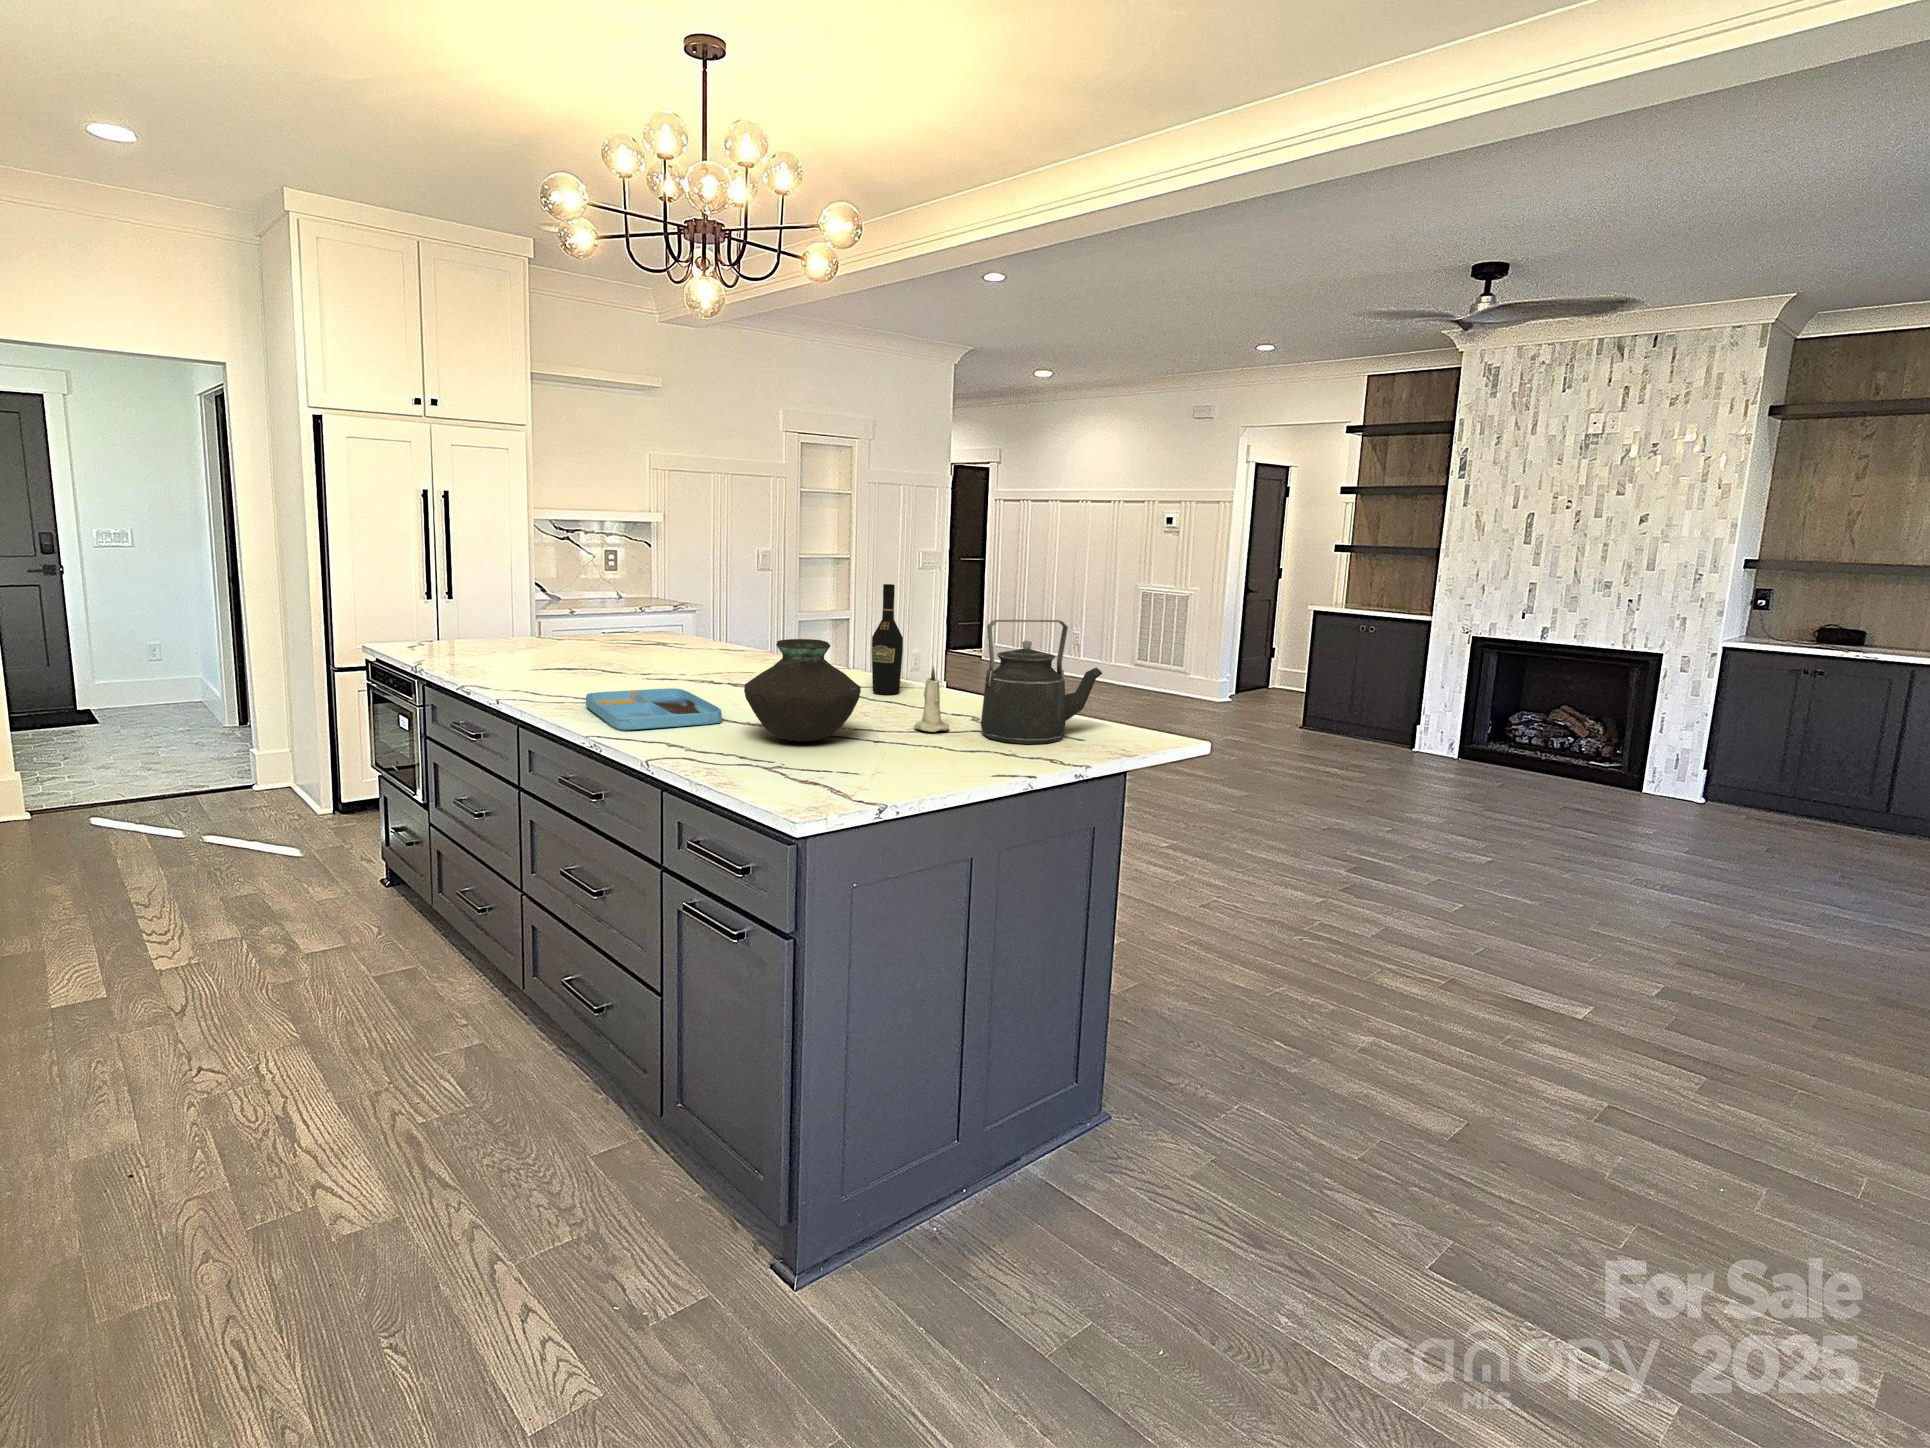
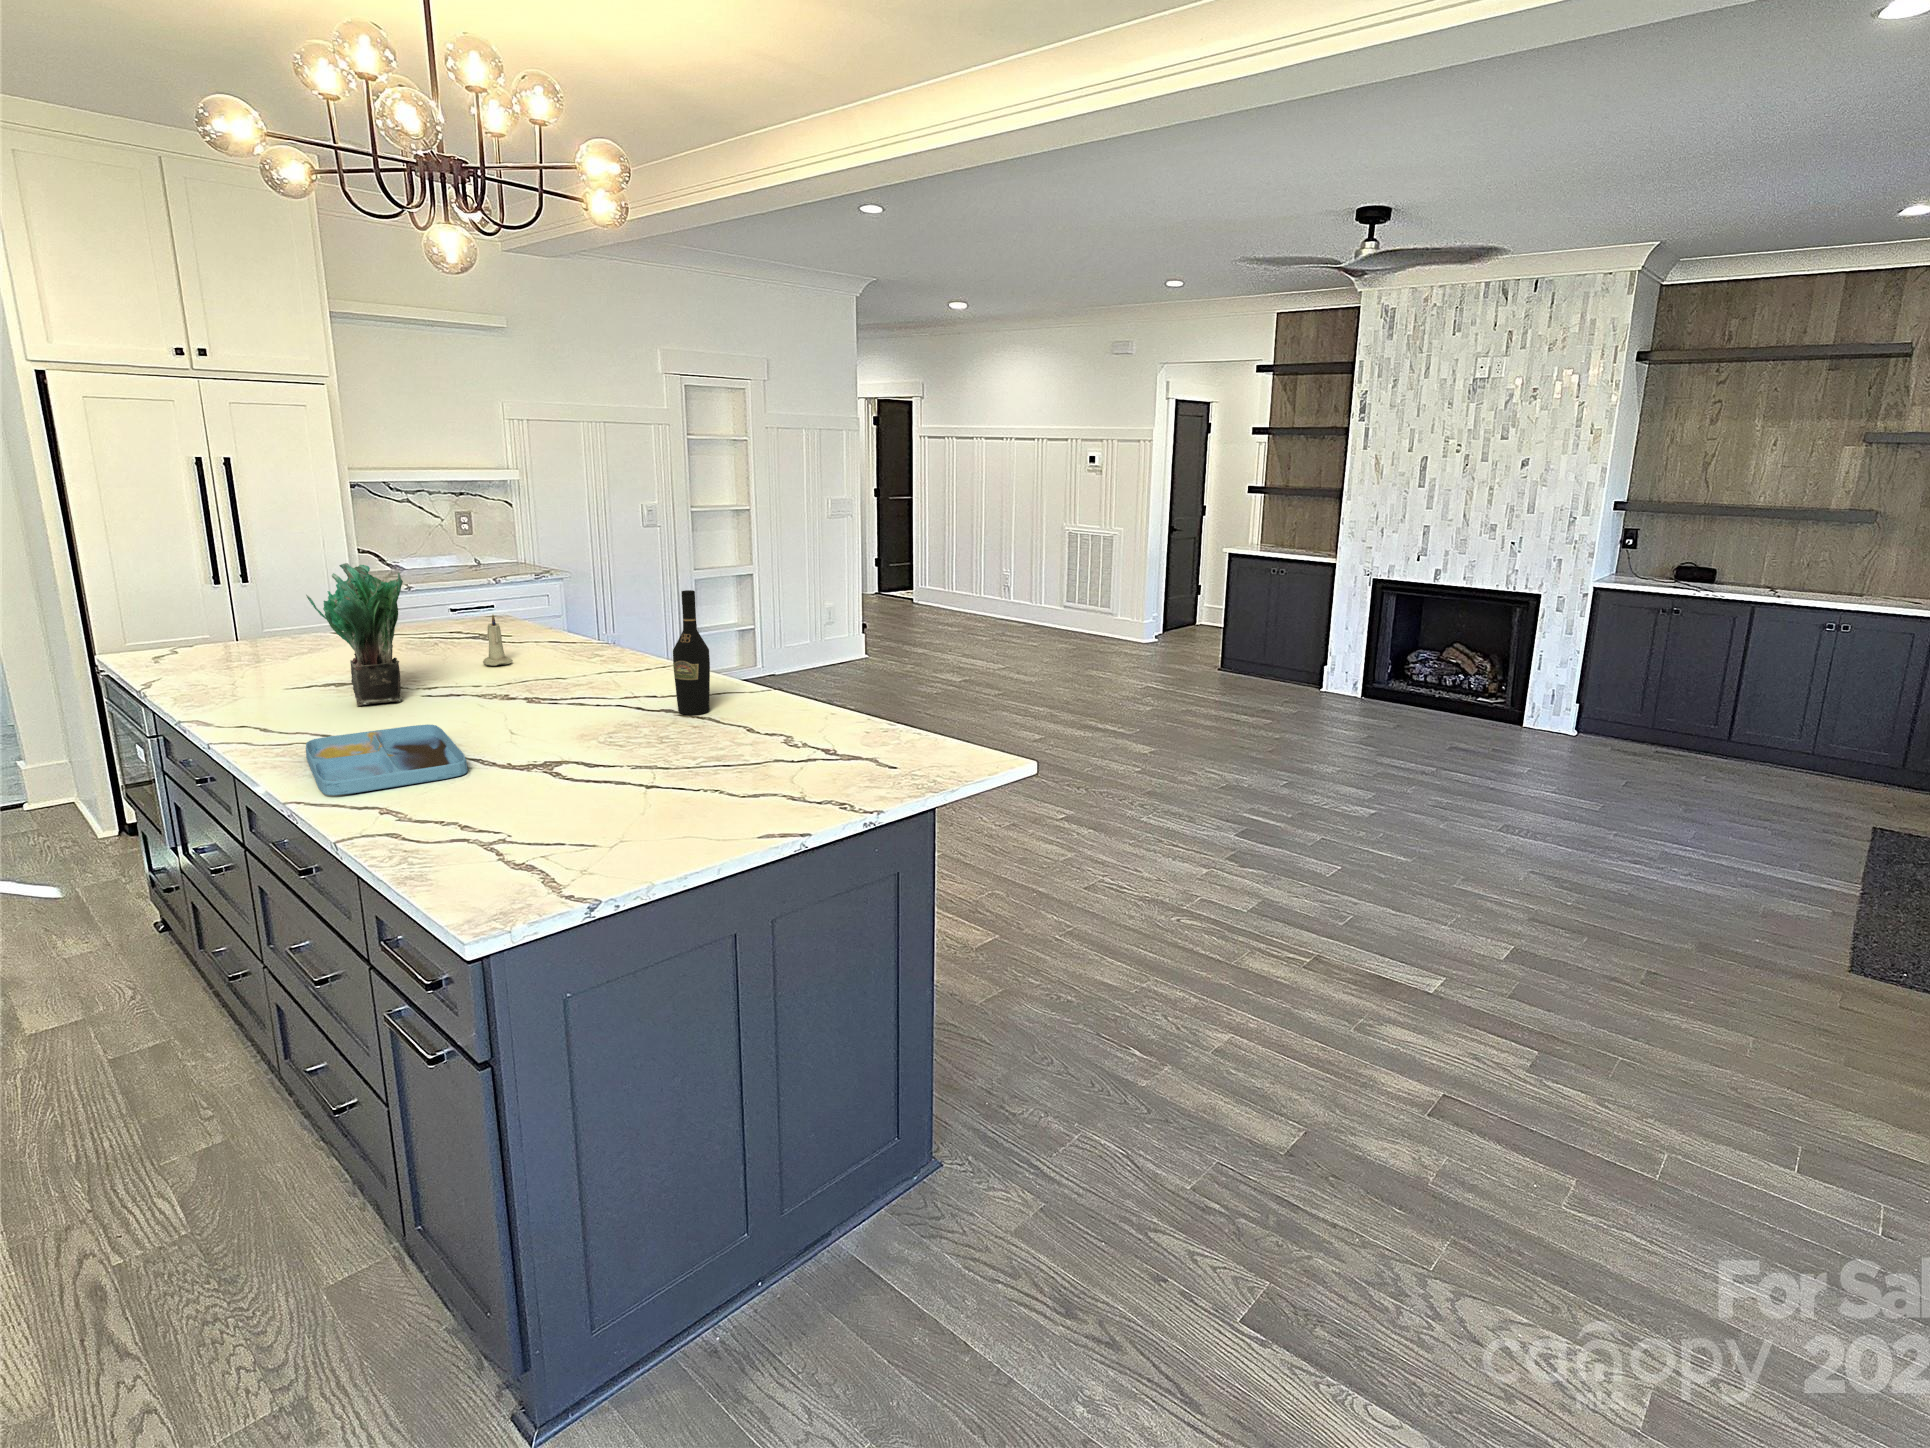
potted plant: none [571,557,646,679] -> present [306,563,403,706]
kettle: present [981,620,1102,744] -> none [767,645,906,789]
vase: present [744,639,861,742] -> none [469,681,618,804]
candle: present [914,666,949,732] -> present [483,615,513,666]

